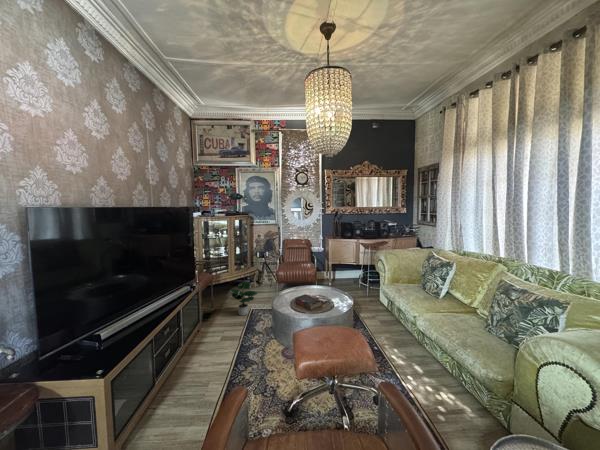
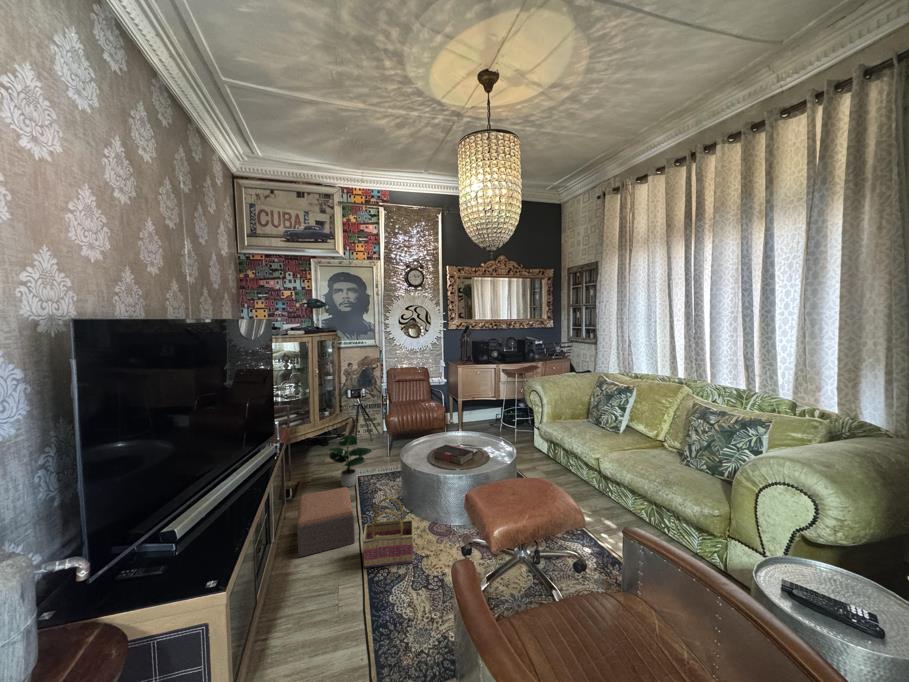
footstool: none [195,316,235,357] -> present [297,487,355,557]
basket: none [228,326,265,373] -> present [362,497,414,568]

